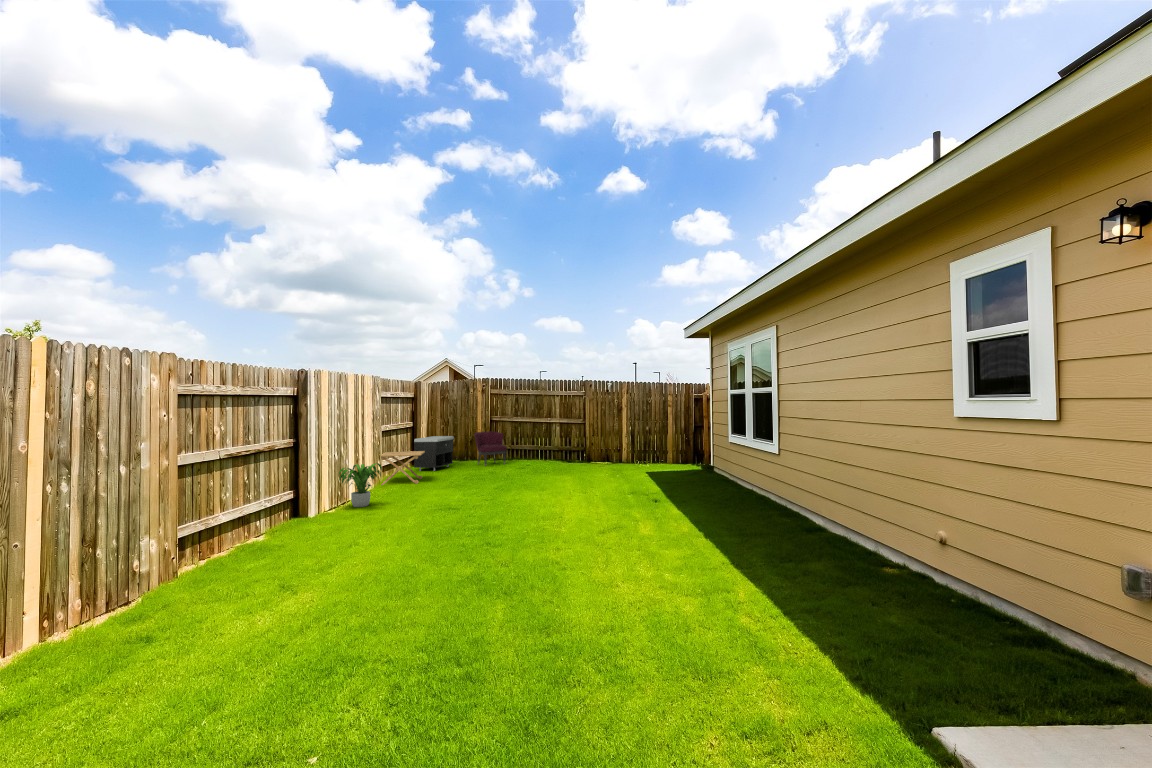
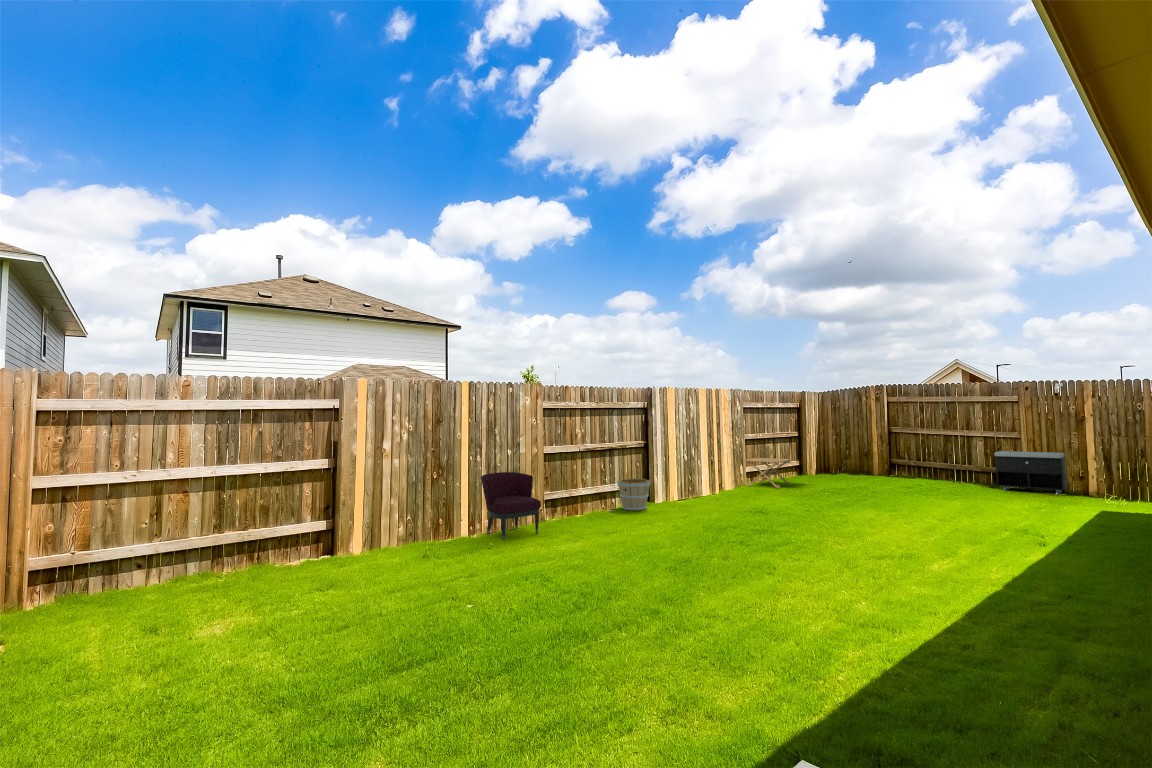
chair: present [474,431,507,466] -> present [481,472,541,540]
storage bench: present [414,436,454,471] -> present [995,451,1067,494]
potted plant: present [339,463,382,507] -> none [687,465,724,500]
wooden bucket: none [265,490,317,536] -> present [617,478,650,511]

